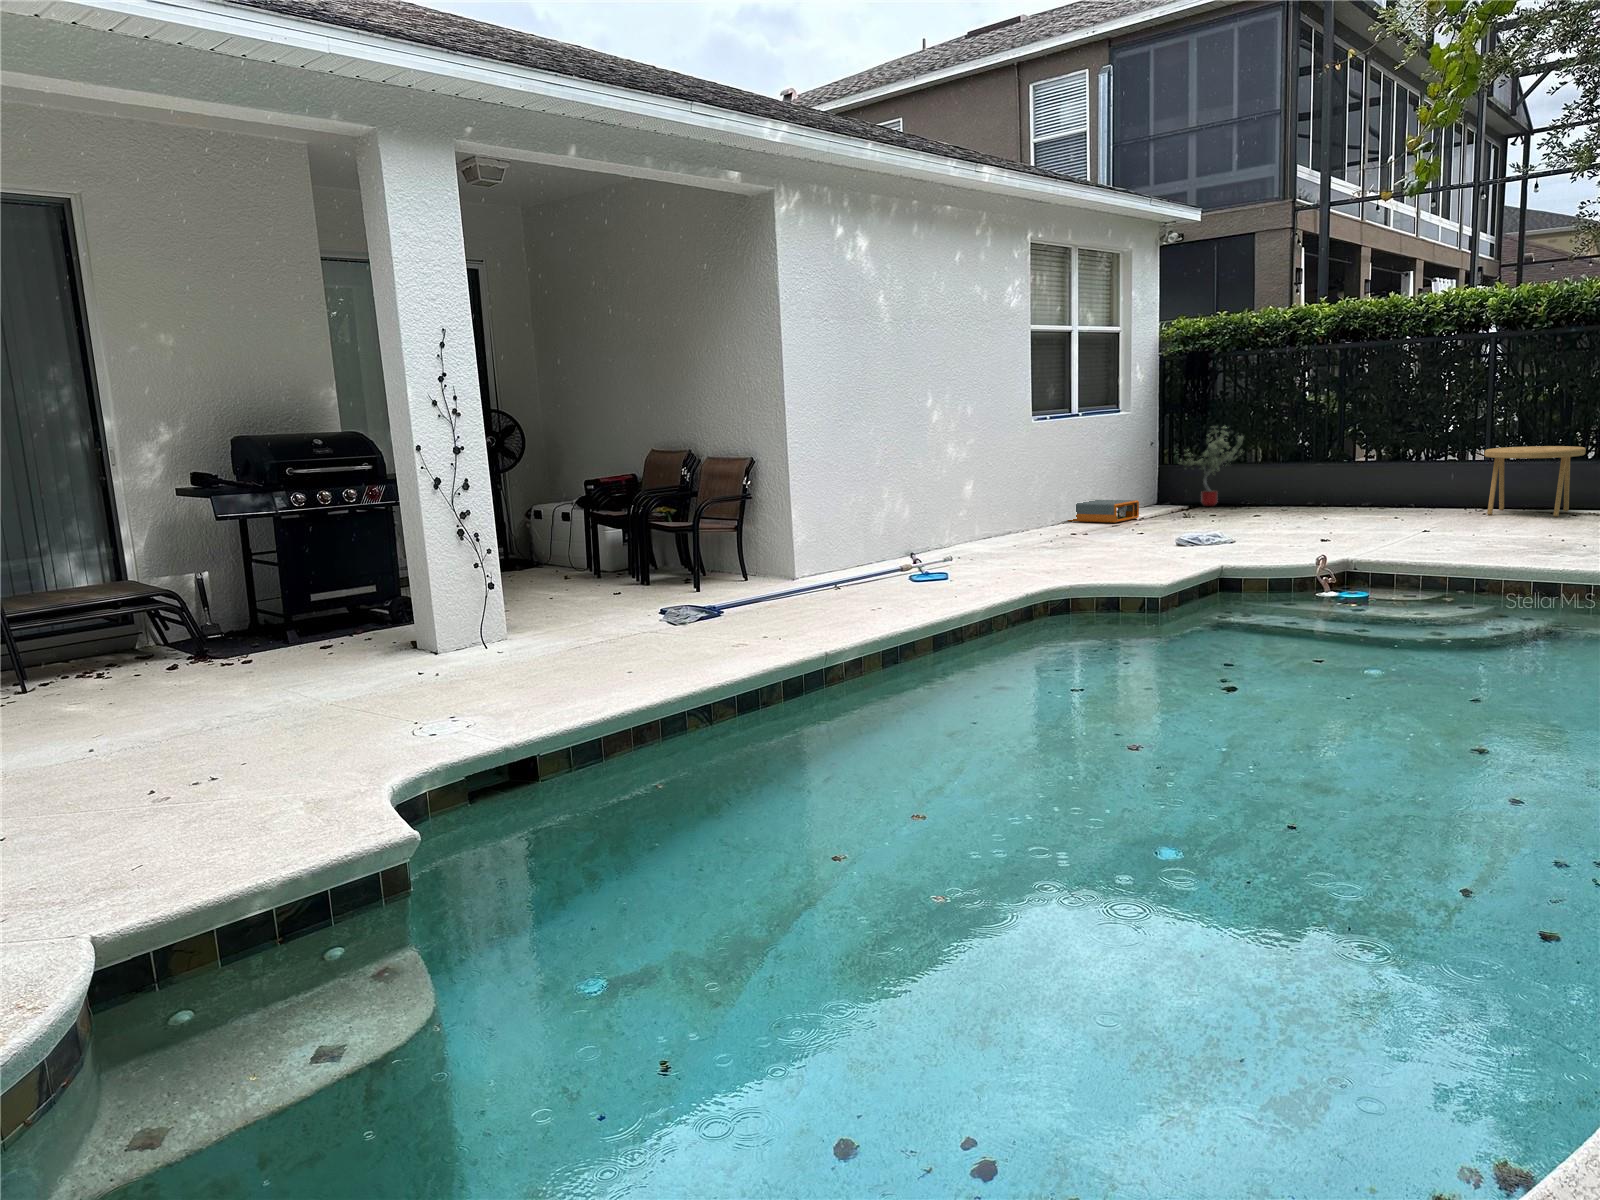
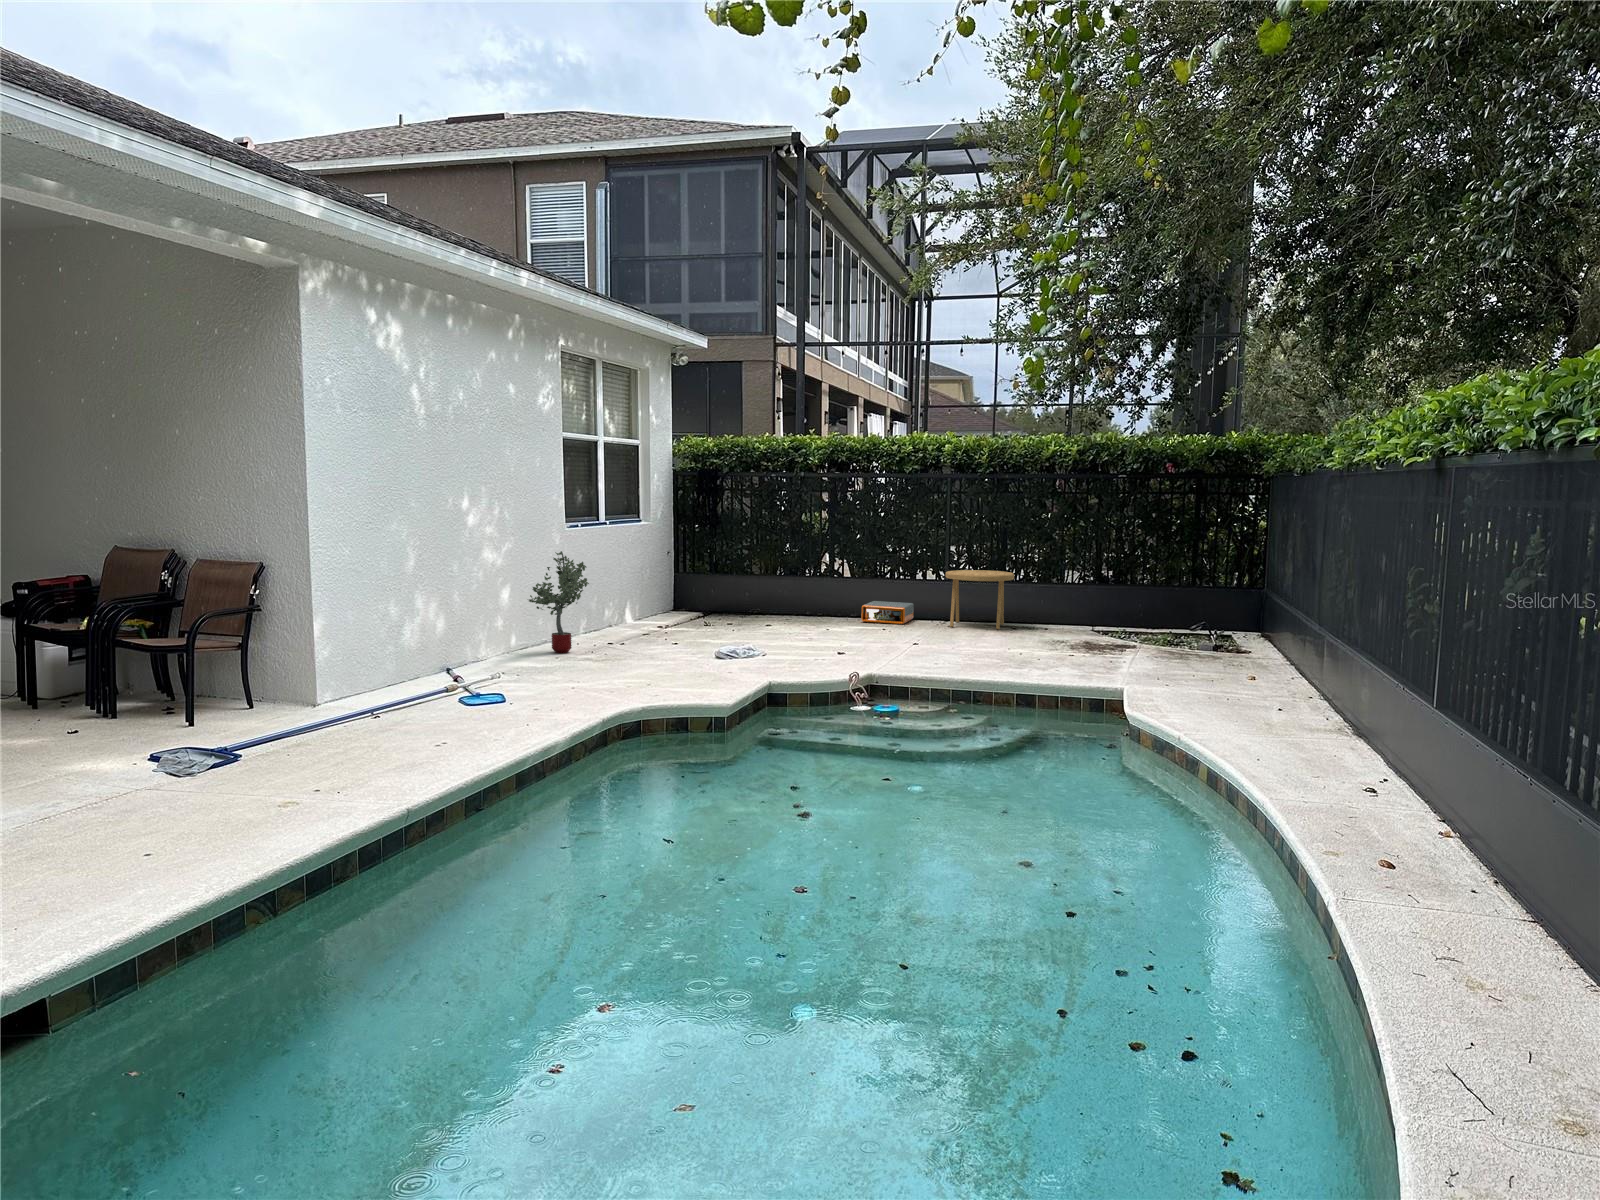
potted tree: present [1179,426,1244,506] -> present [529,551,589,653]
storage box: present [1068,500,1139,523] -> present [861,601,914,624]

